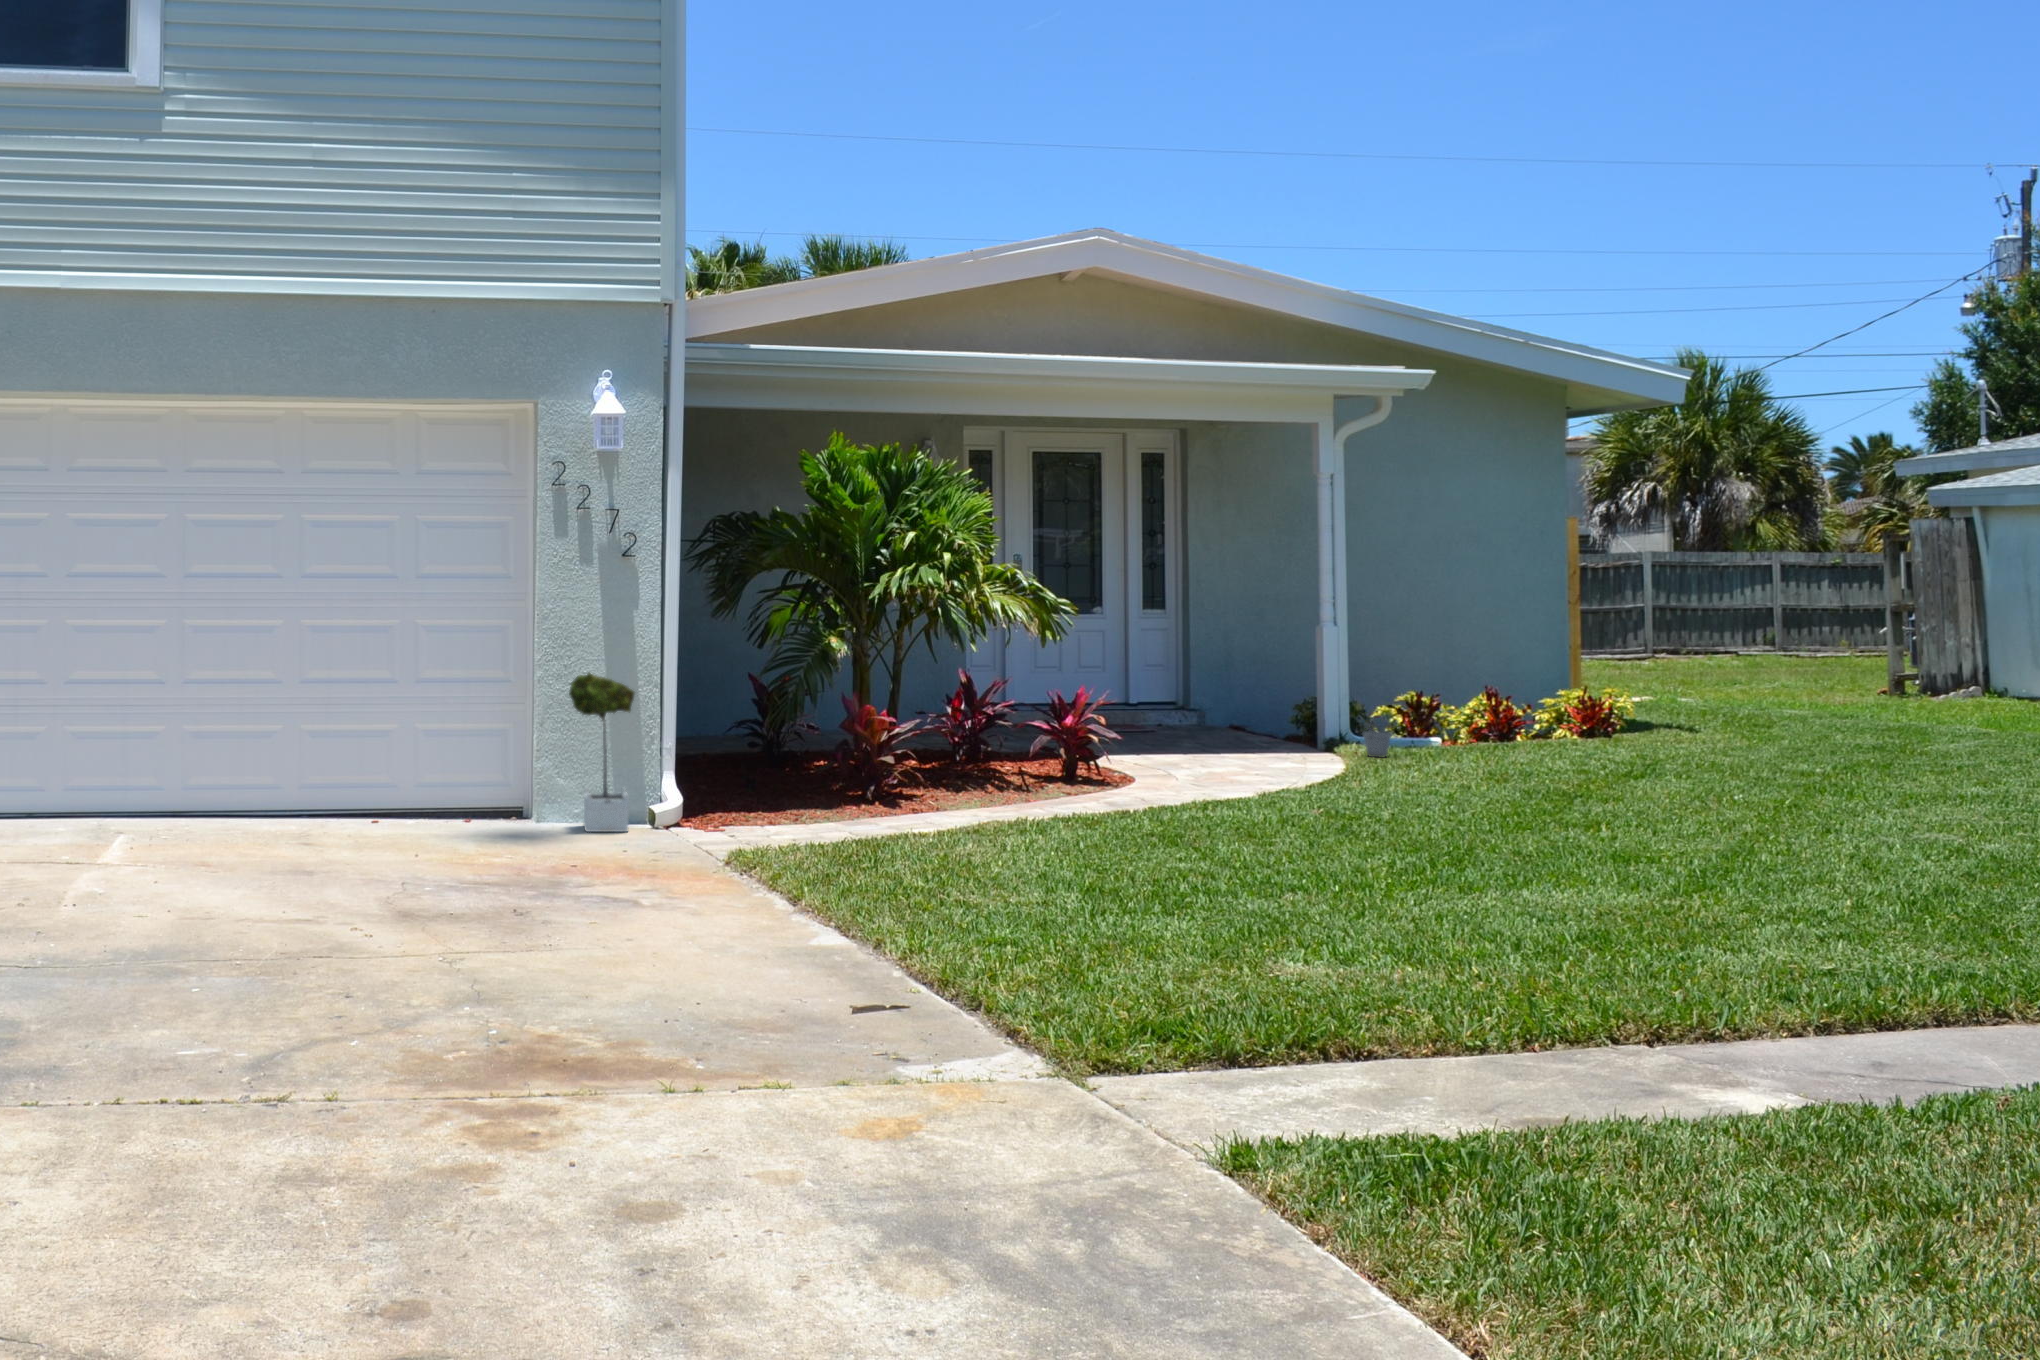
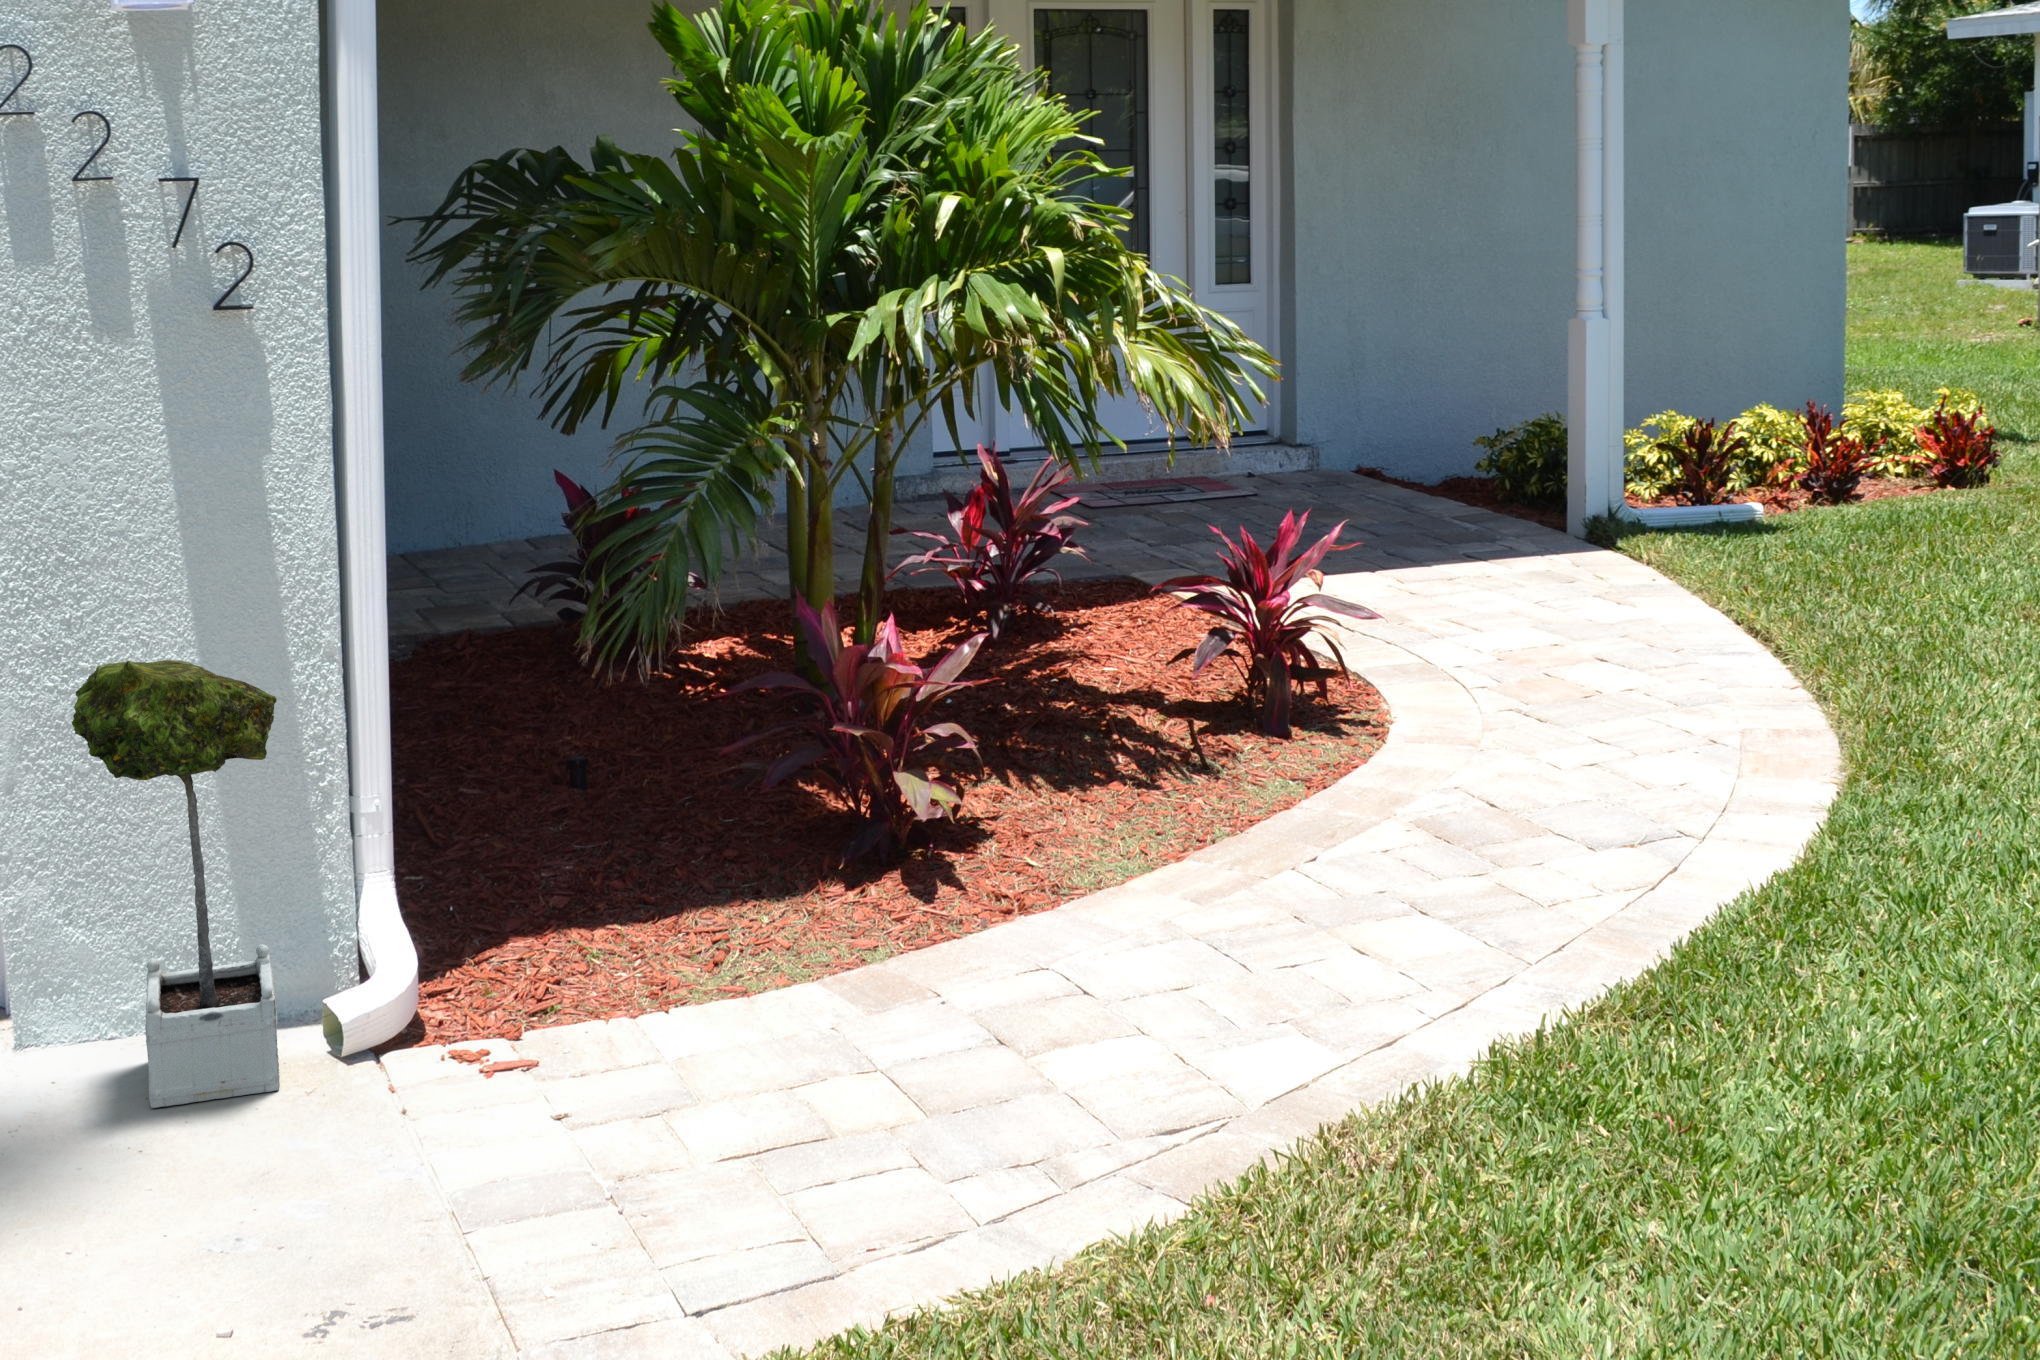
bucket: present [1363,719,1391,757] -> none [1621,465,1672,537]

